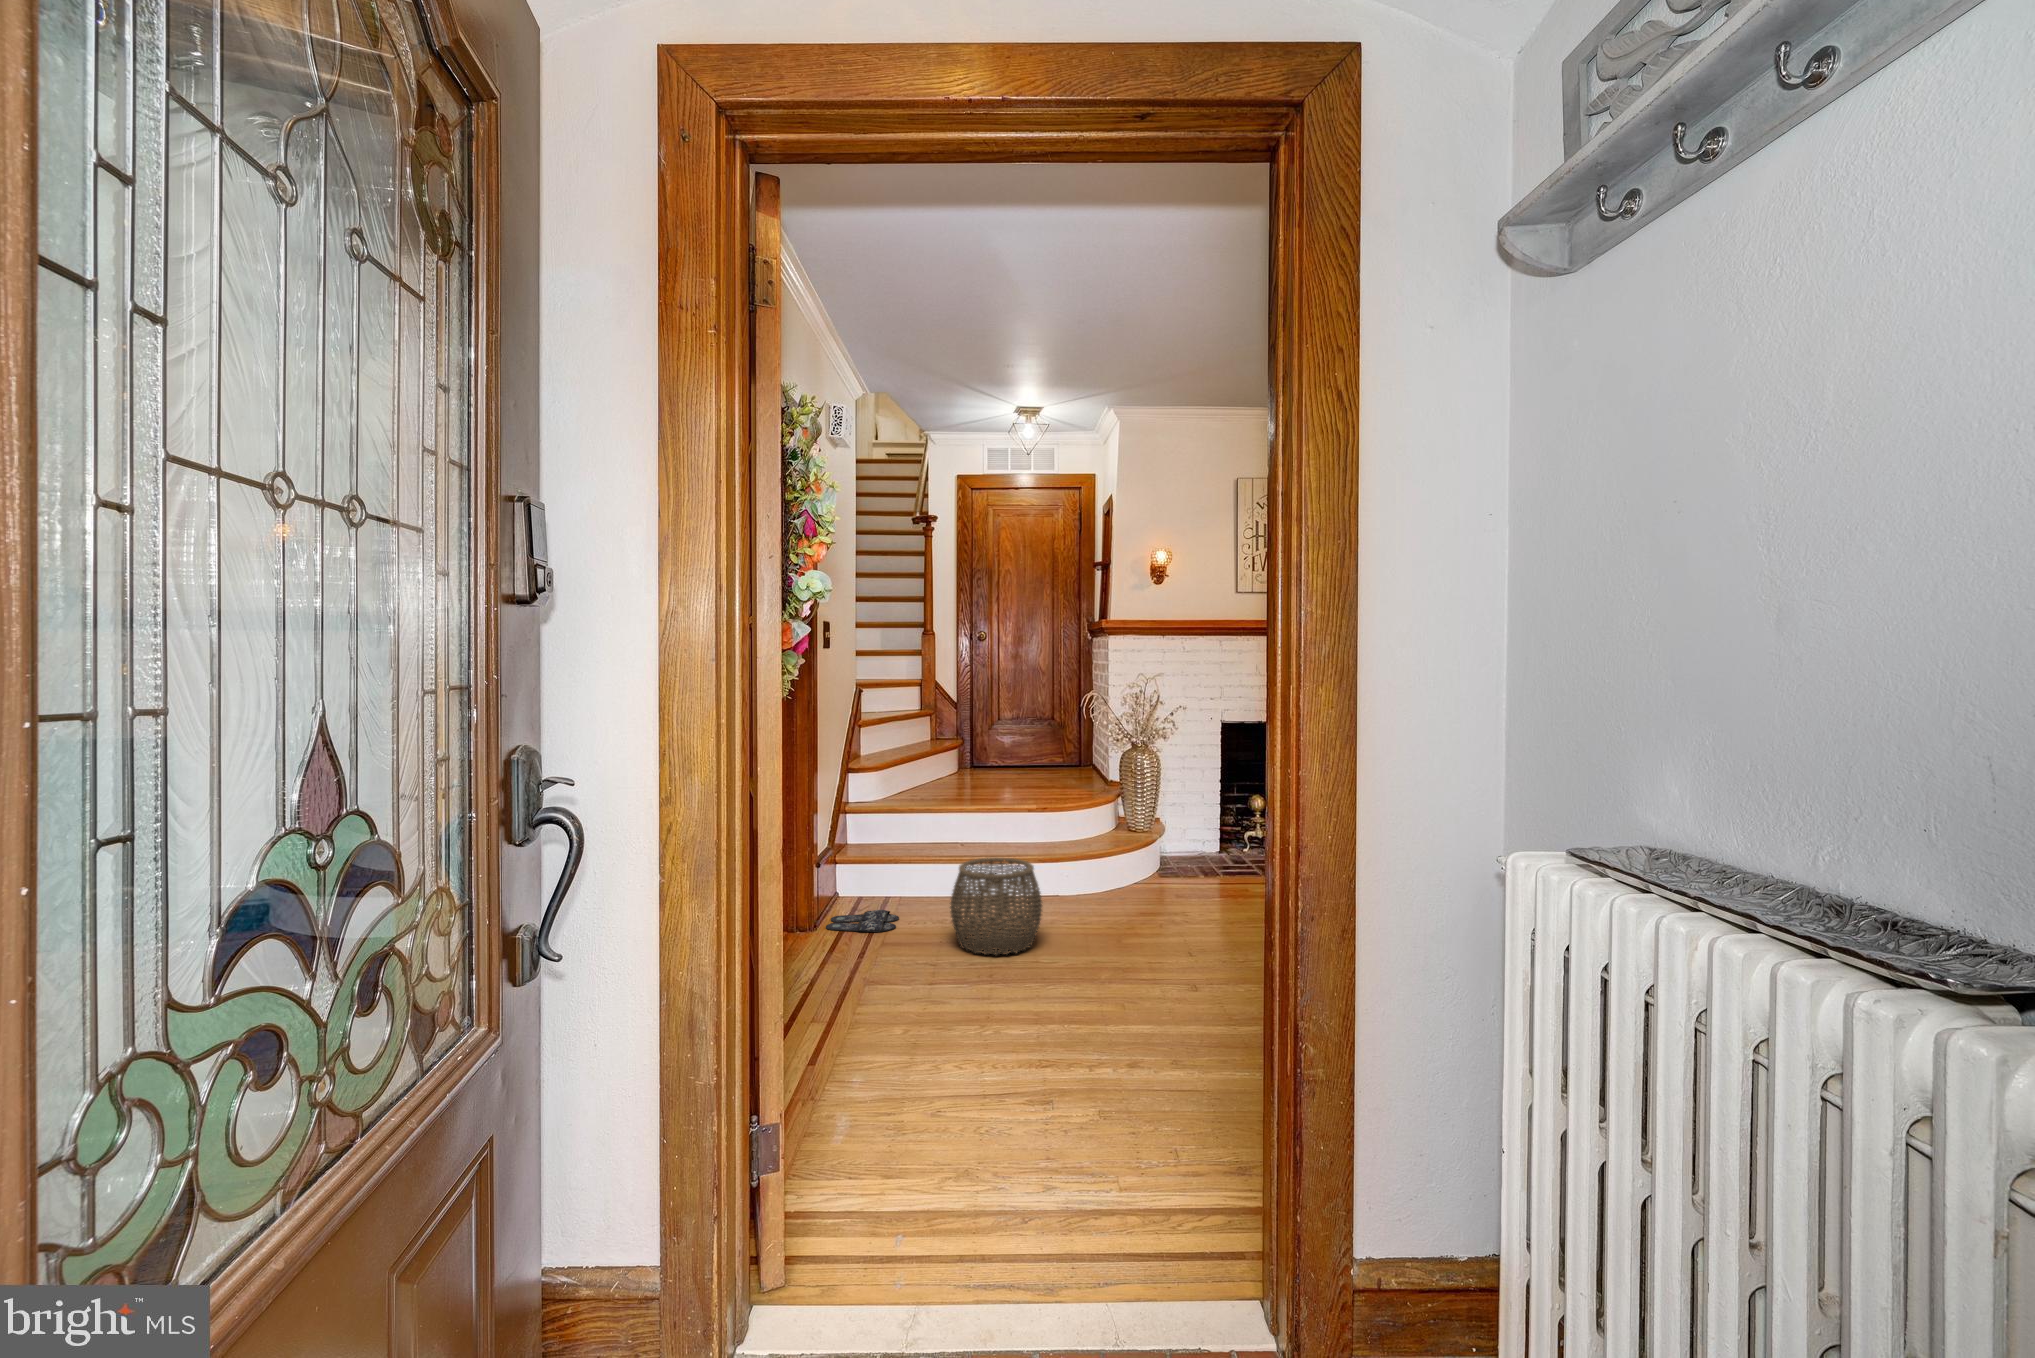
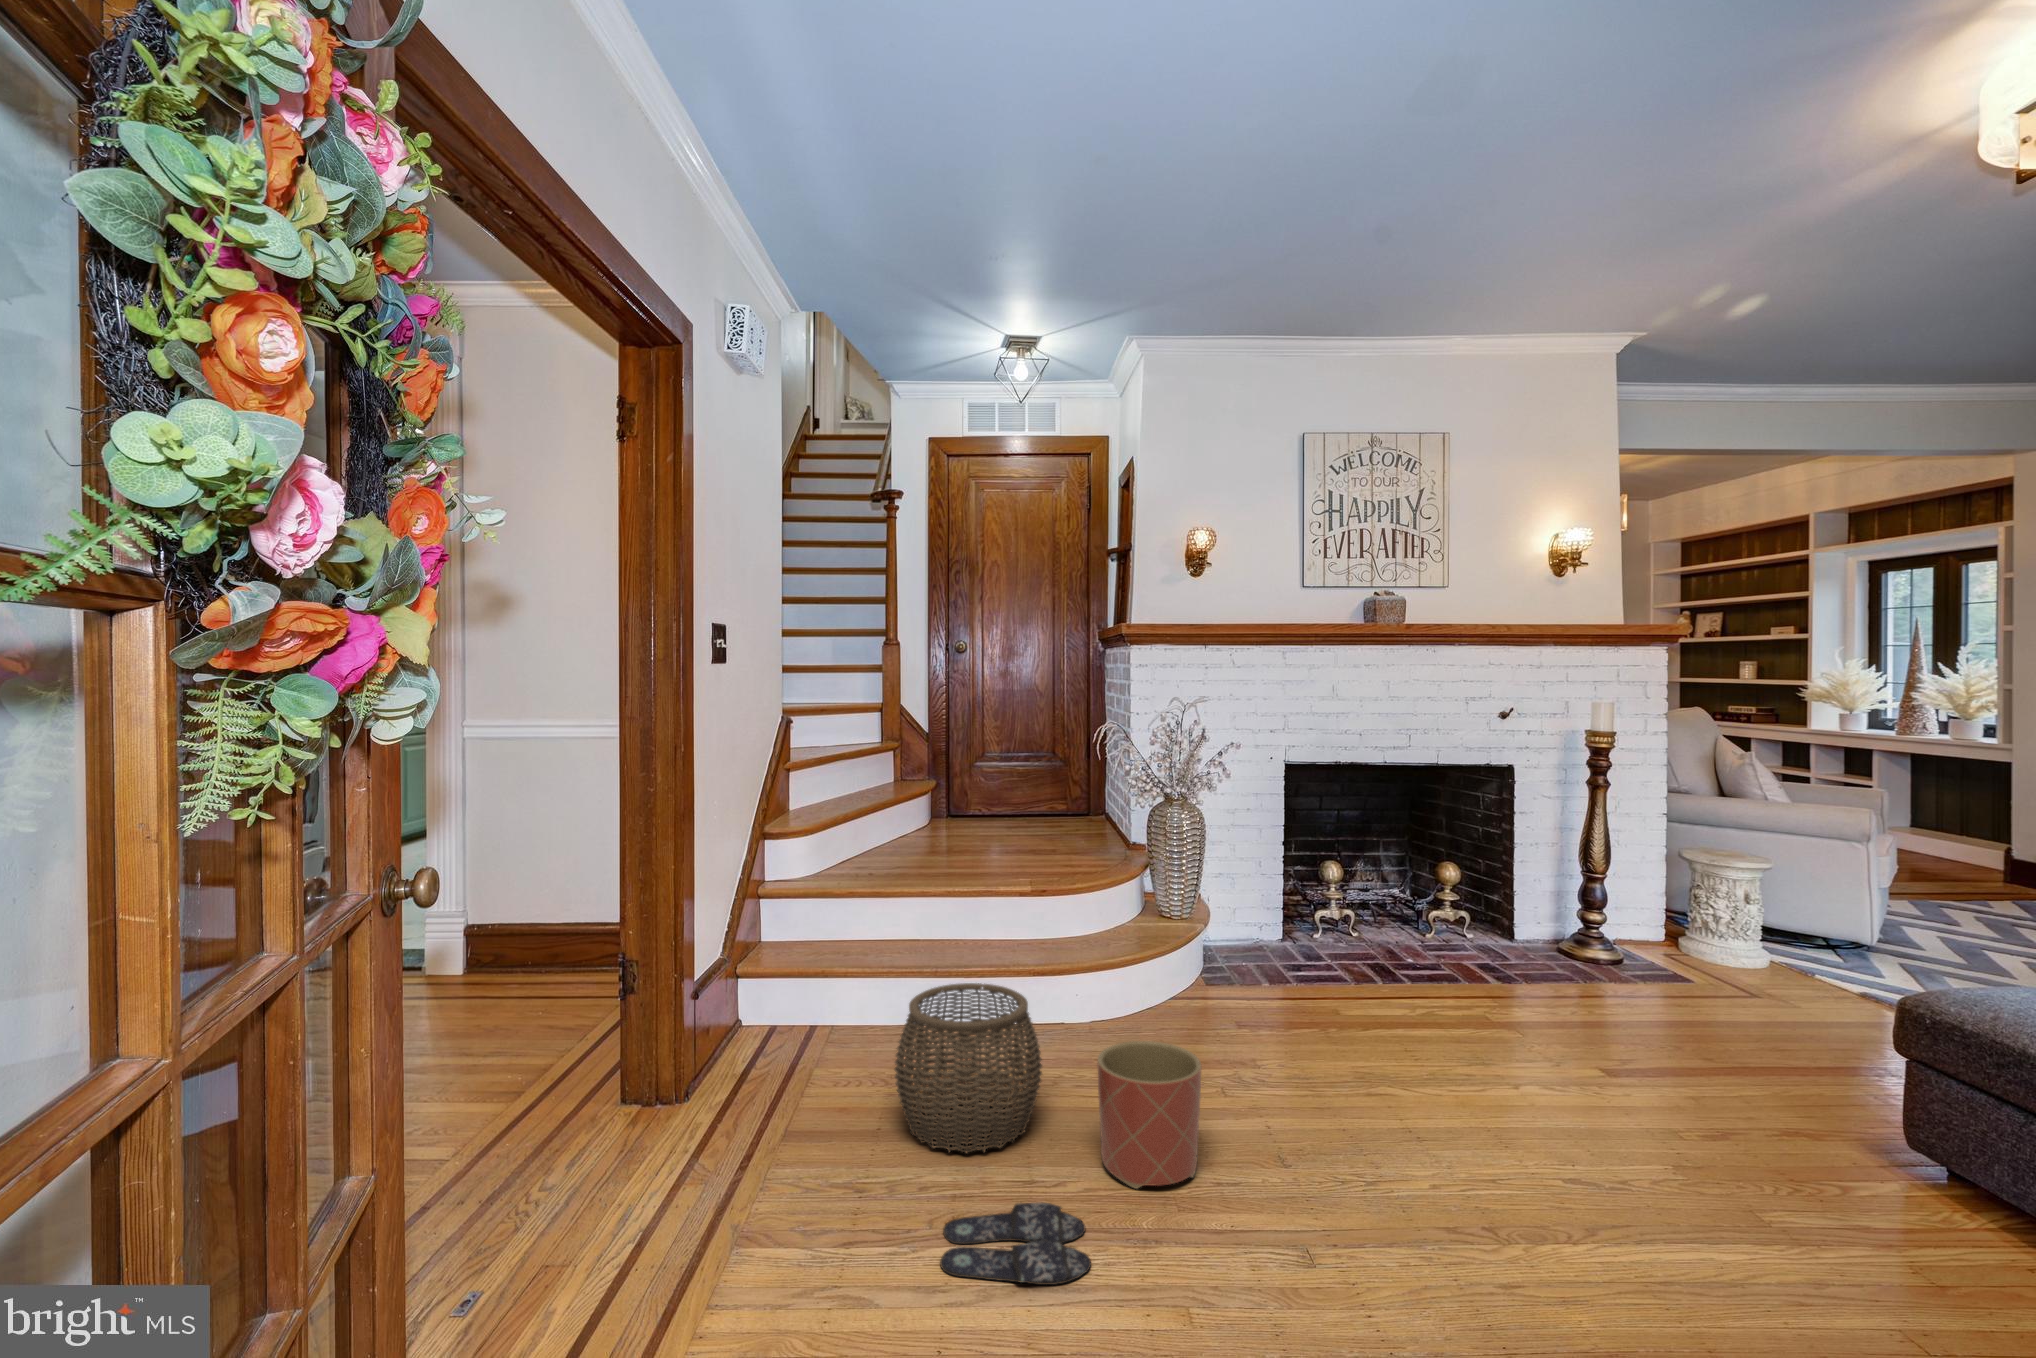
planter: none [1077,889,1140,971] -> present [1097,1041,1201,1189]
slippers: present [826,910,899,932] -> present [940,1203,1091,1285]

